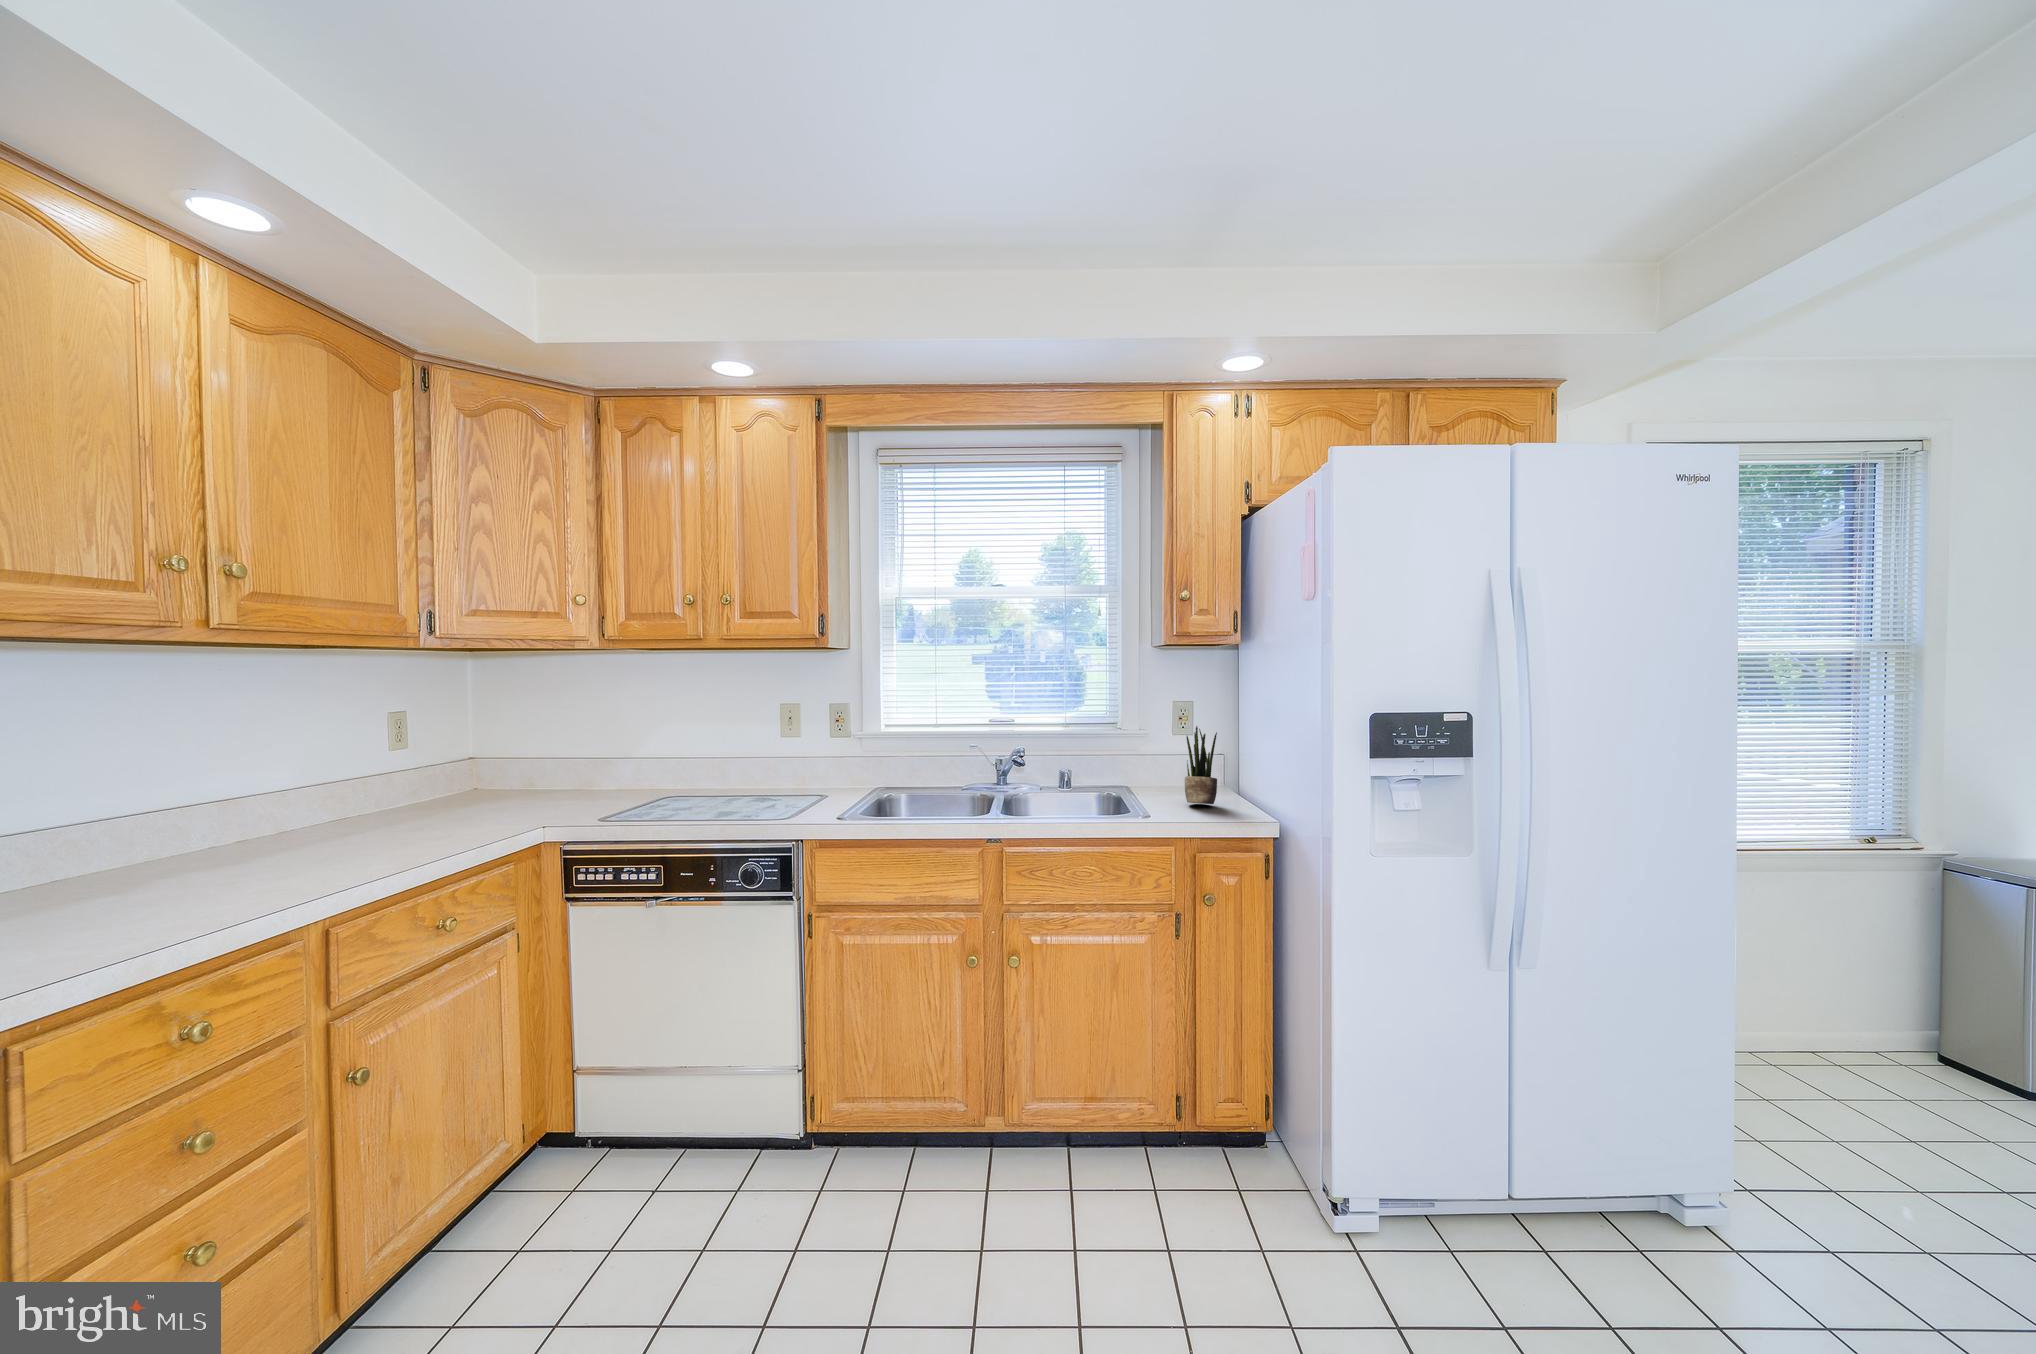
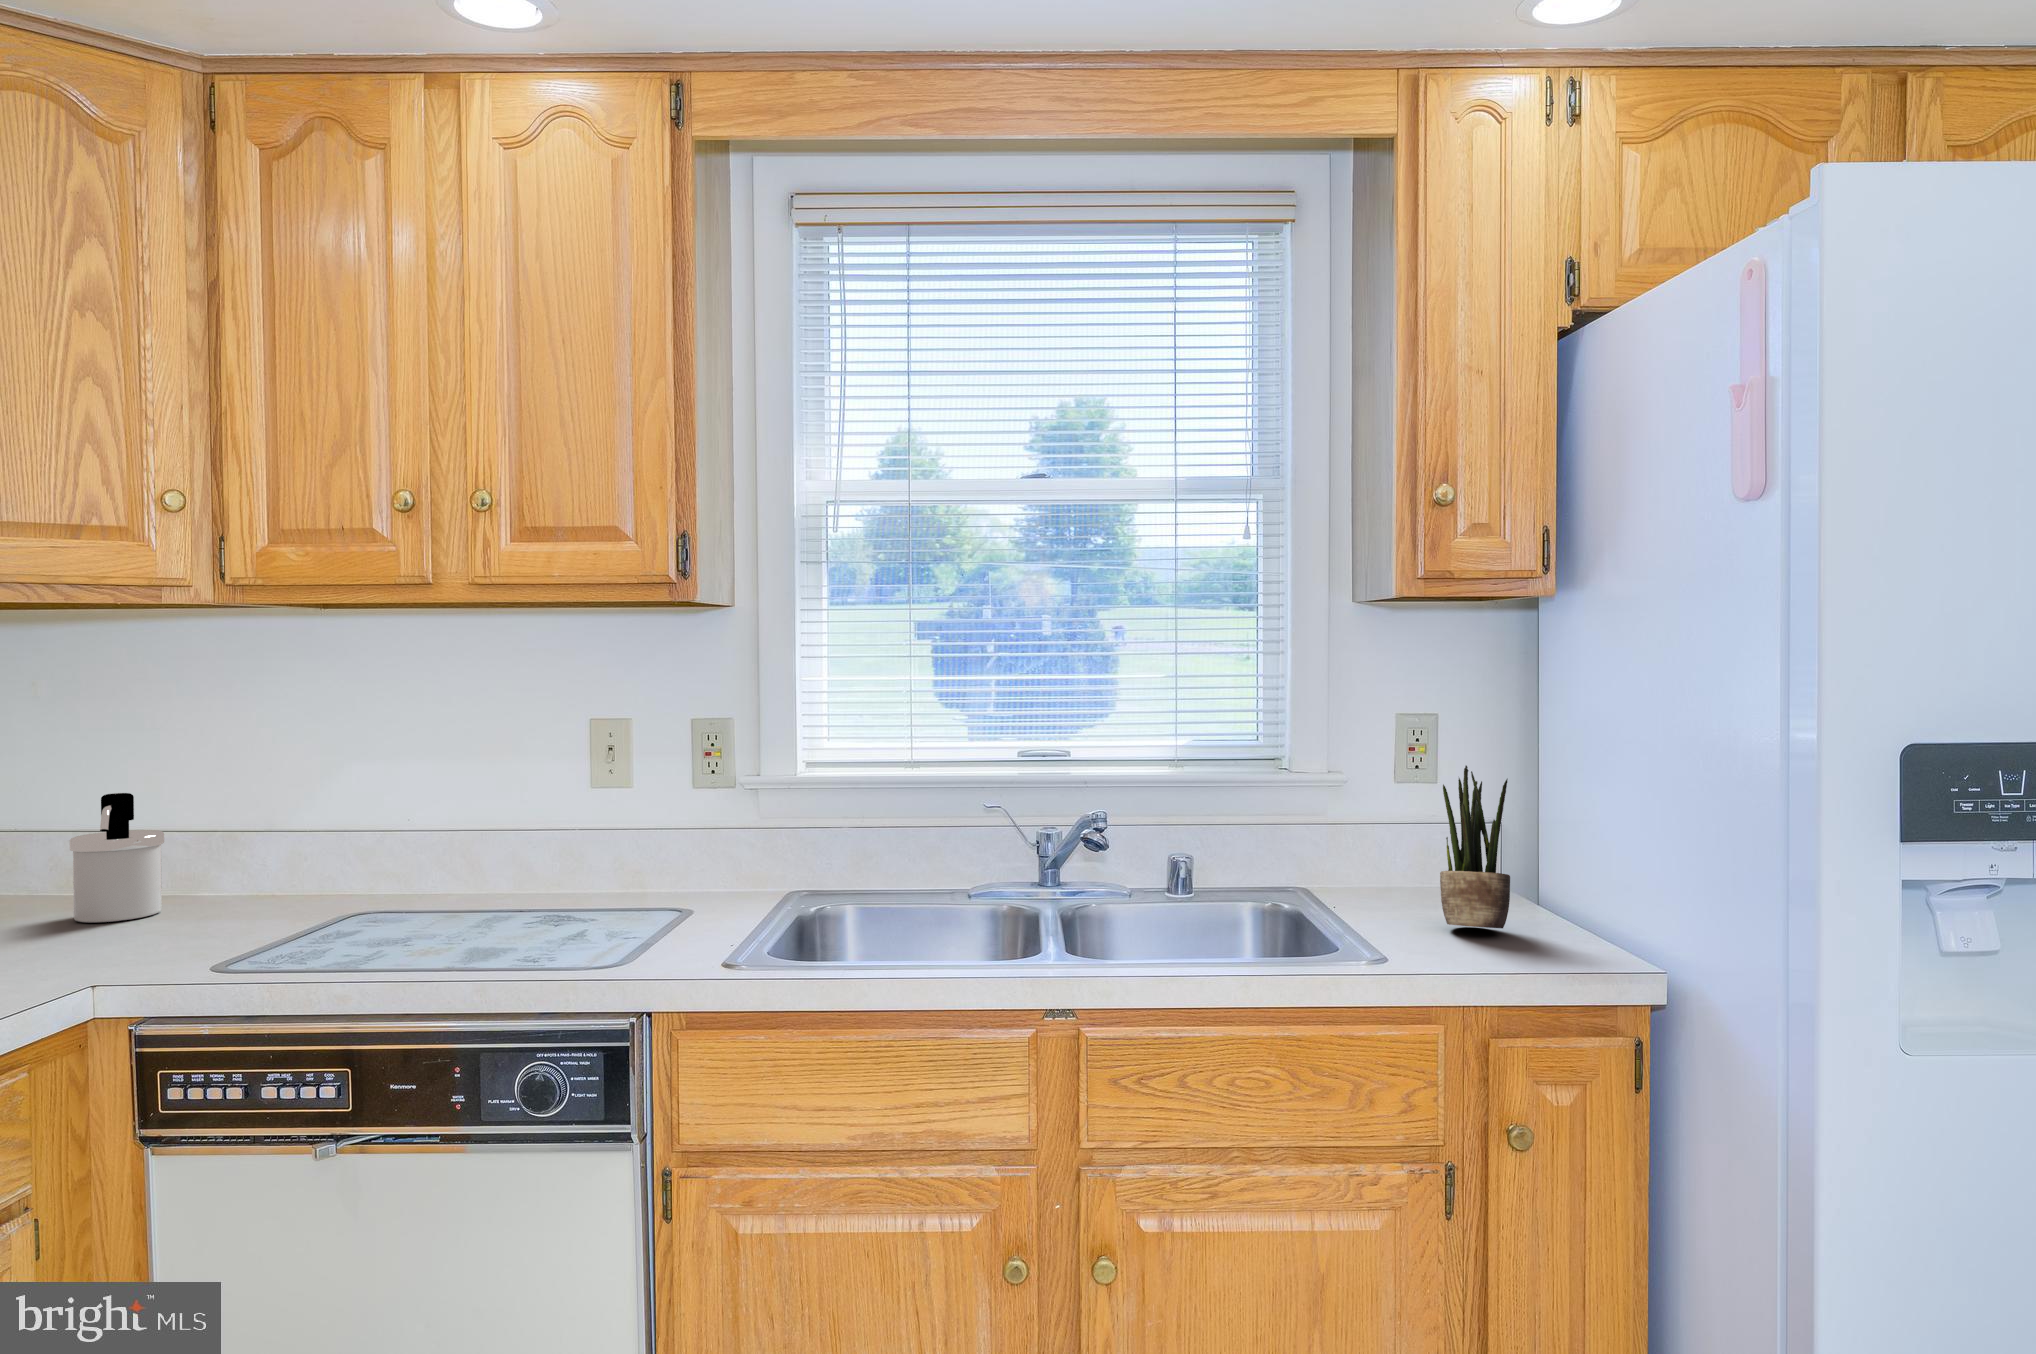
soap dispenser: none [528,739,572,801] -> present [70,793,164,923]

